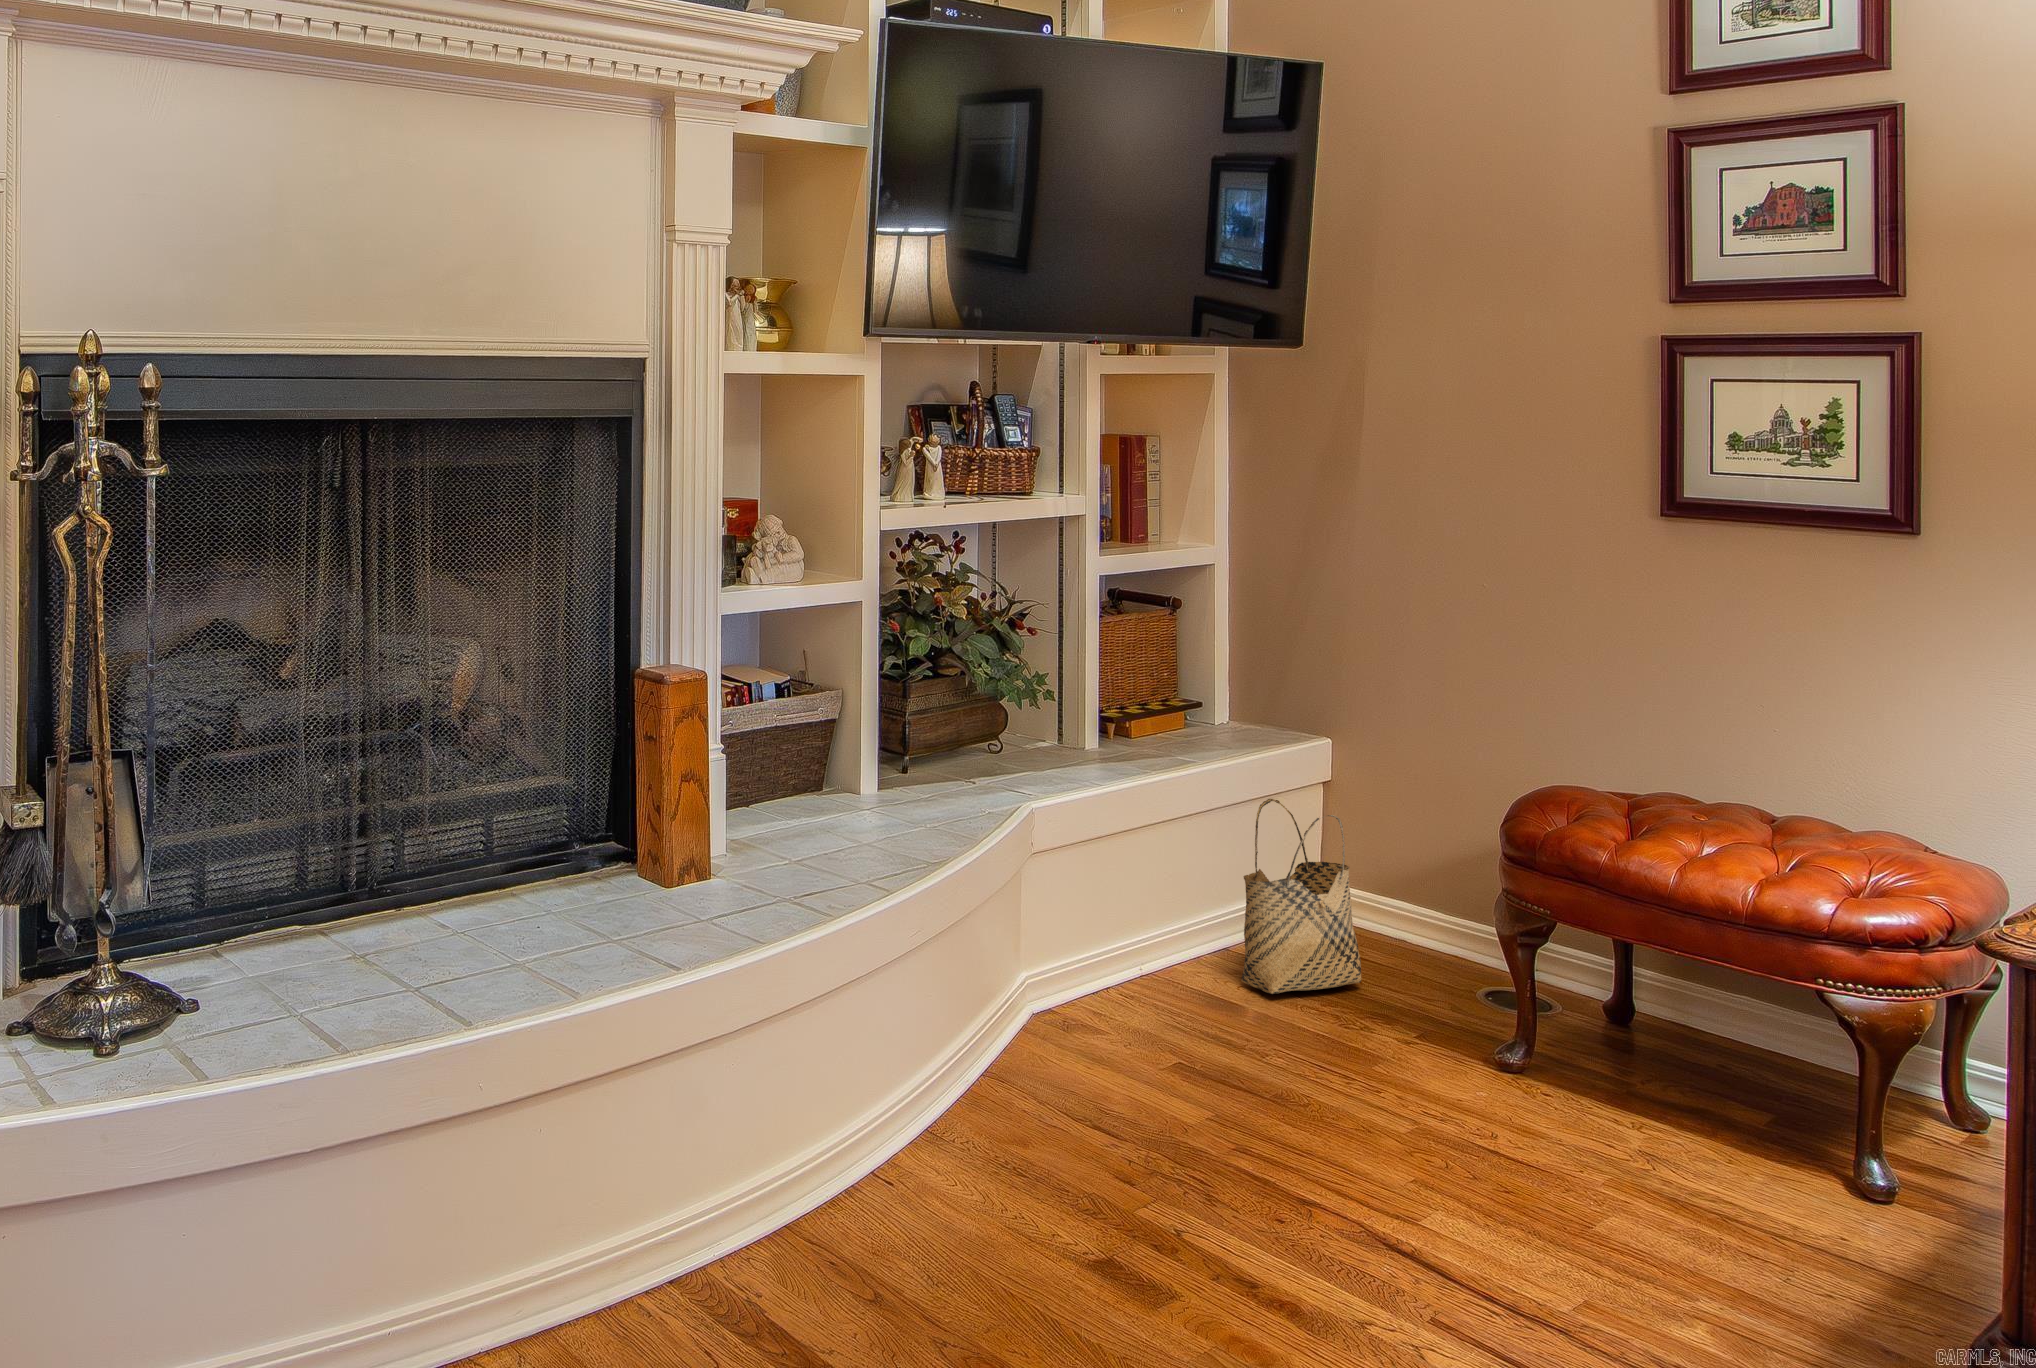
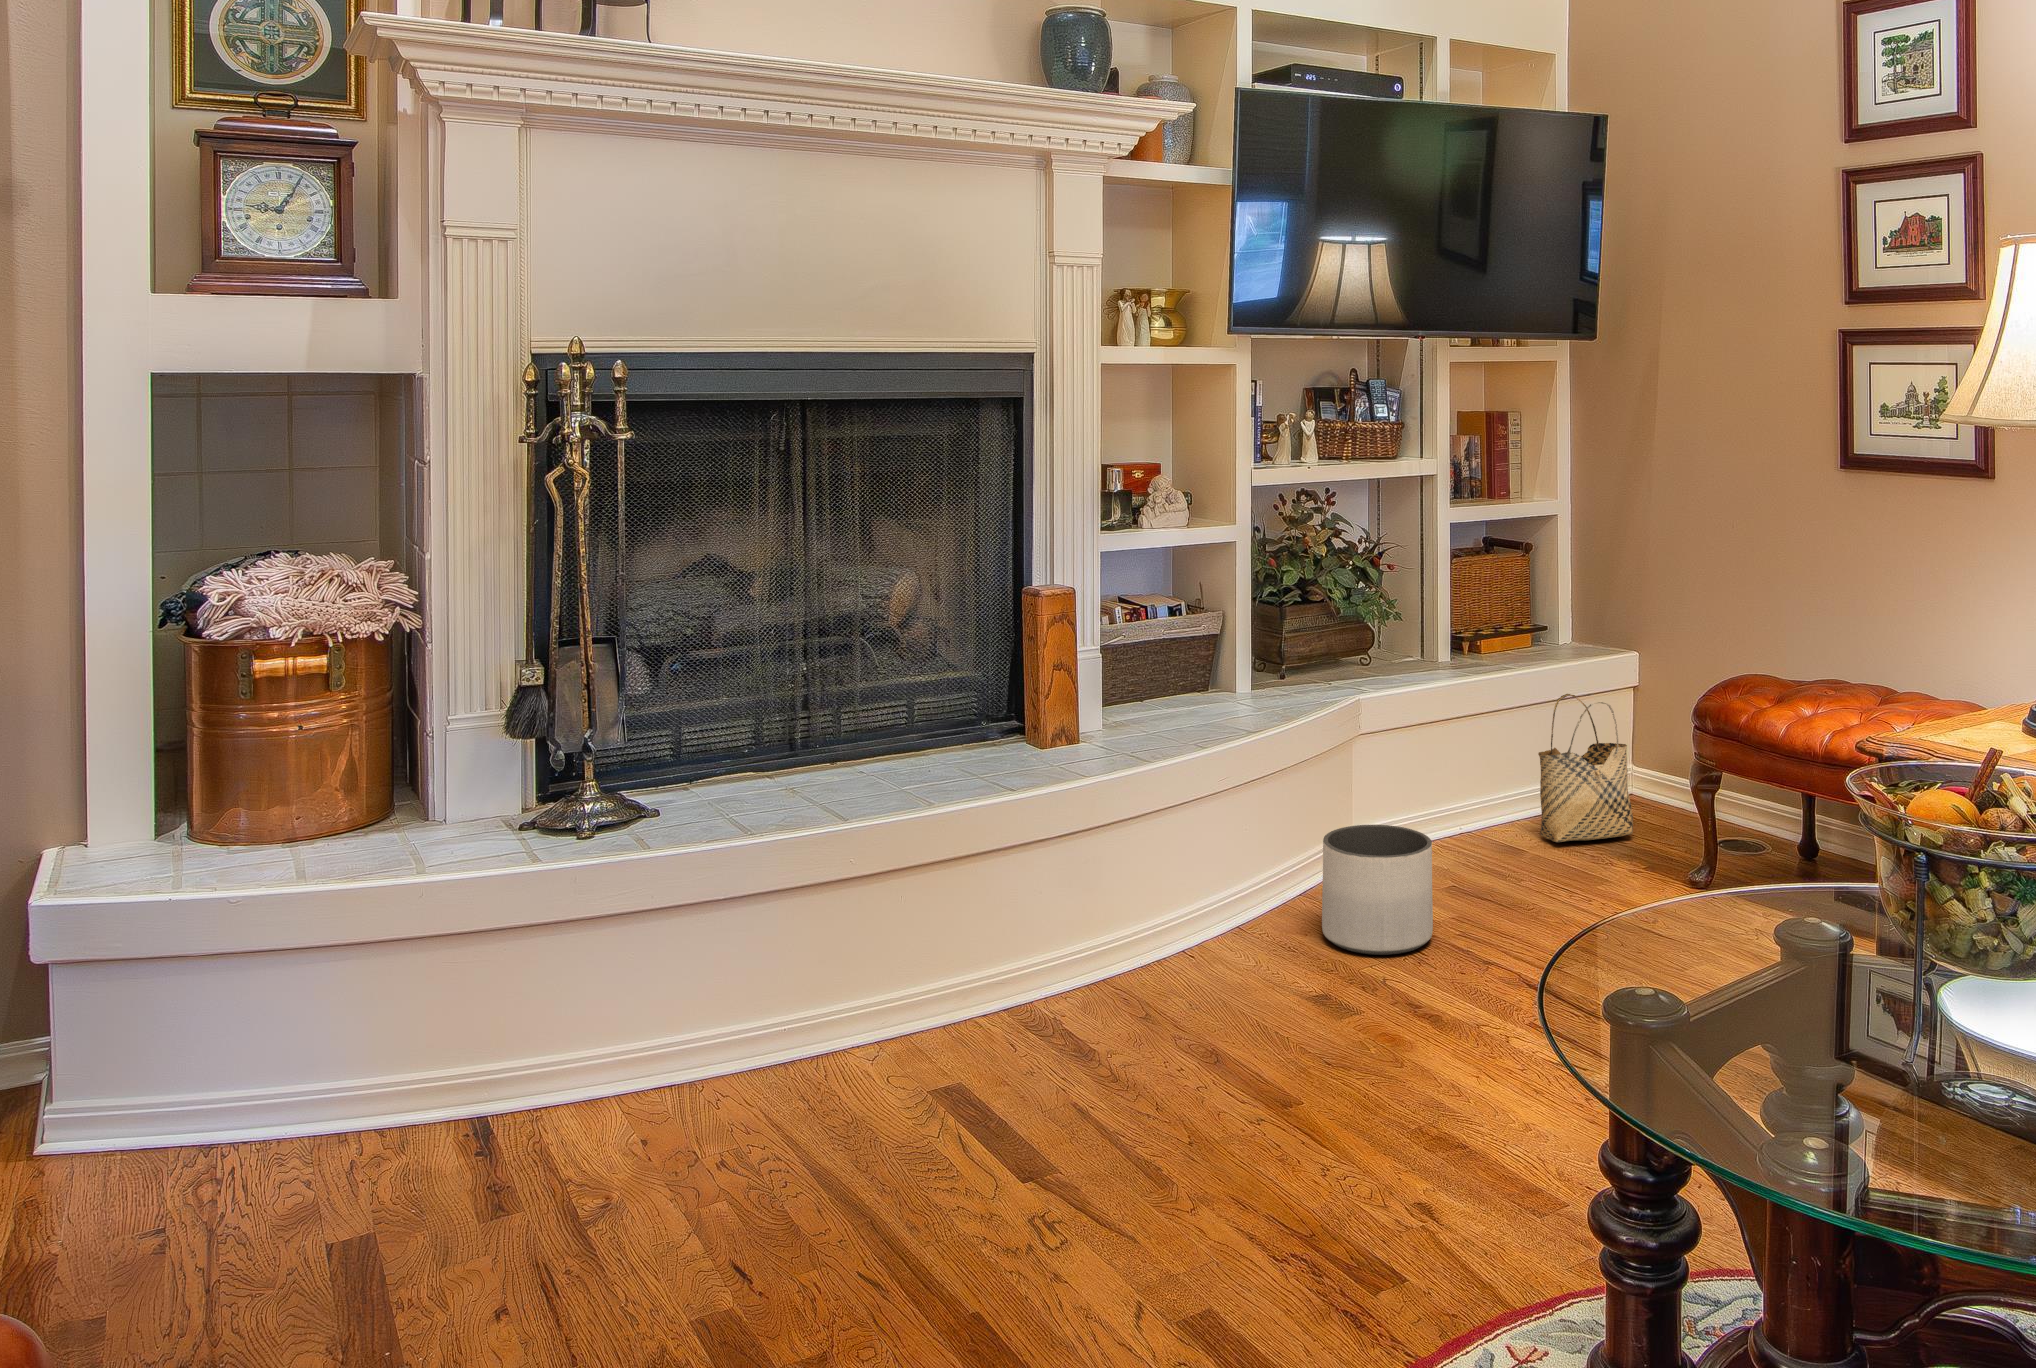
planter: none [1047,995,1205,1189] -> present [1322,825,1433,955]

